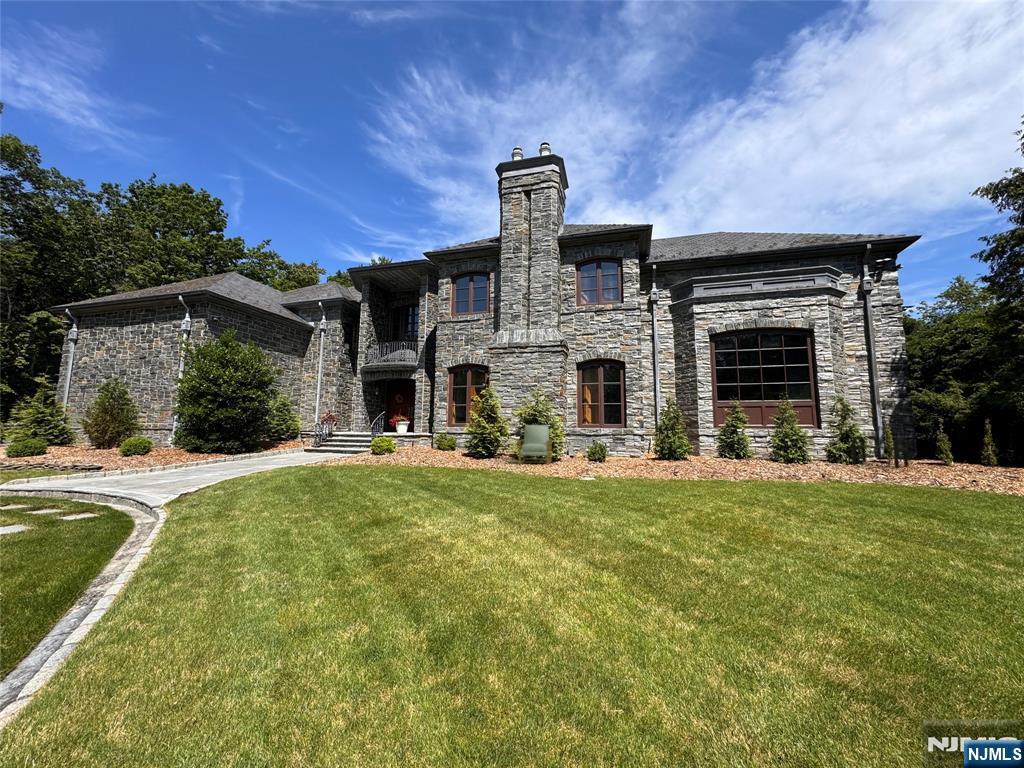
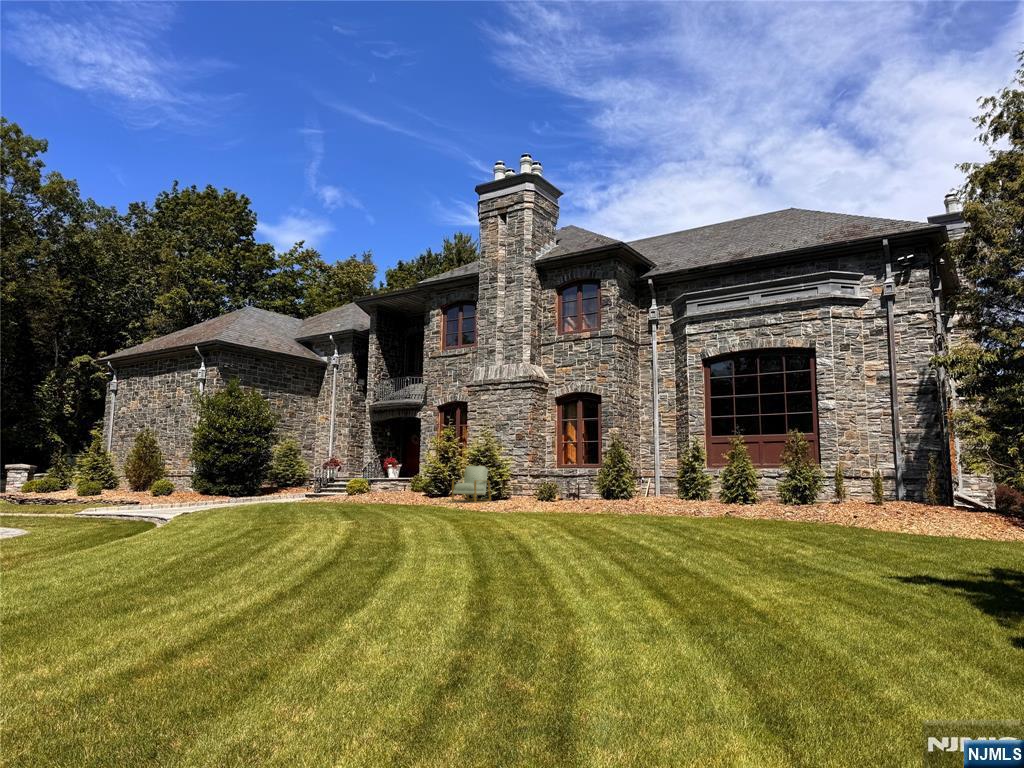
bench: present [852,436,909,468] -> none [765,474,805,505]

